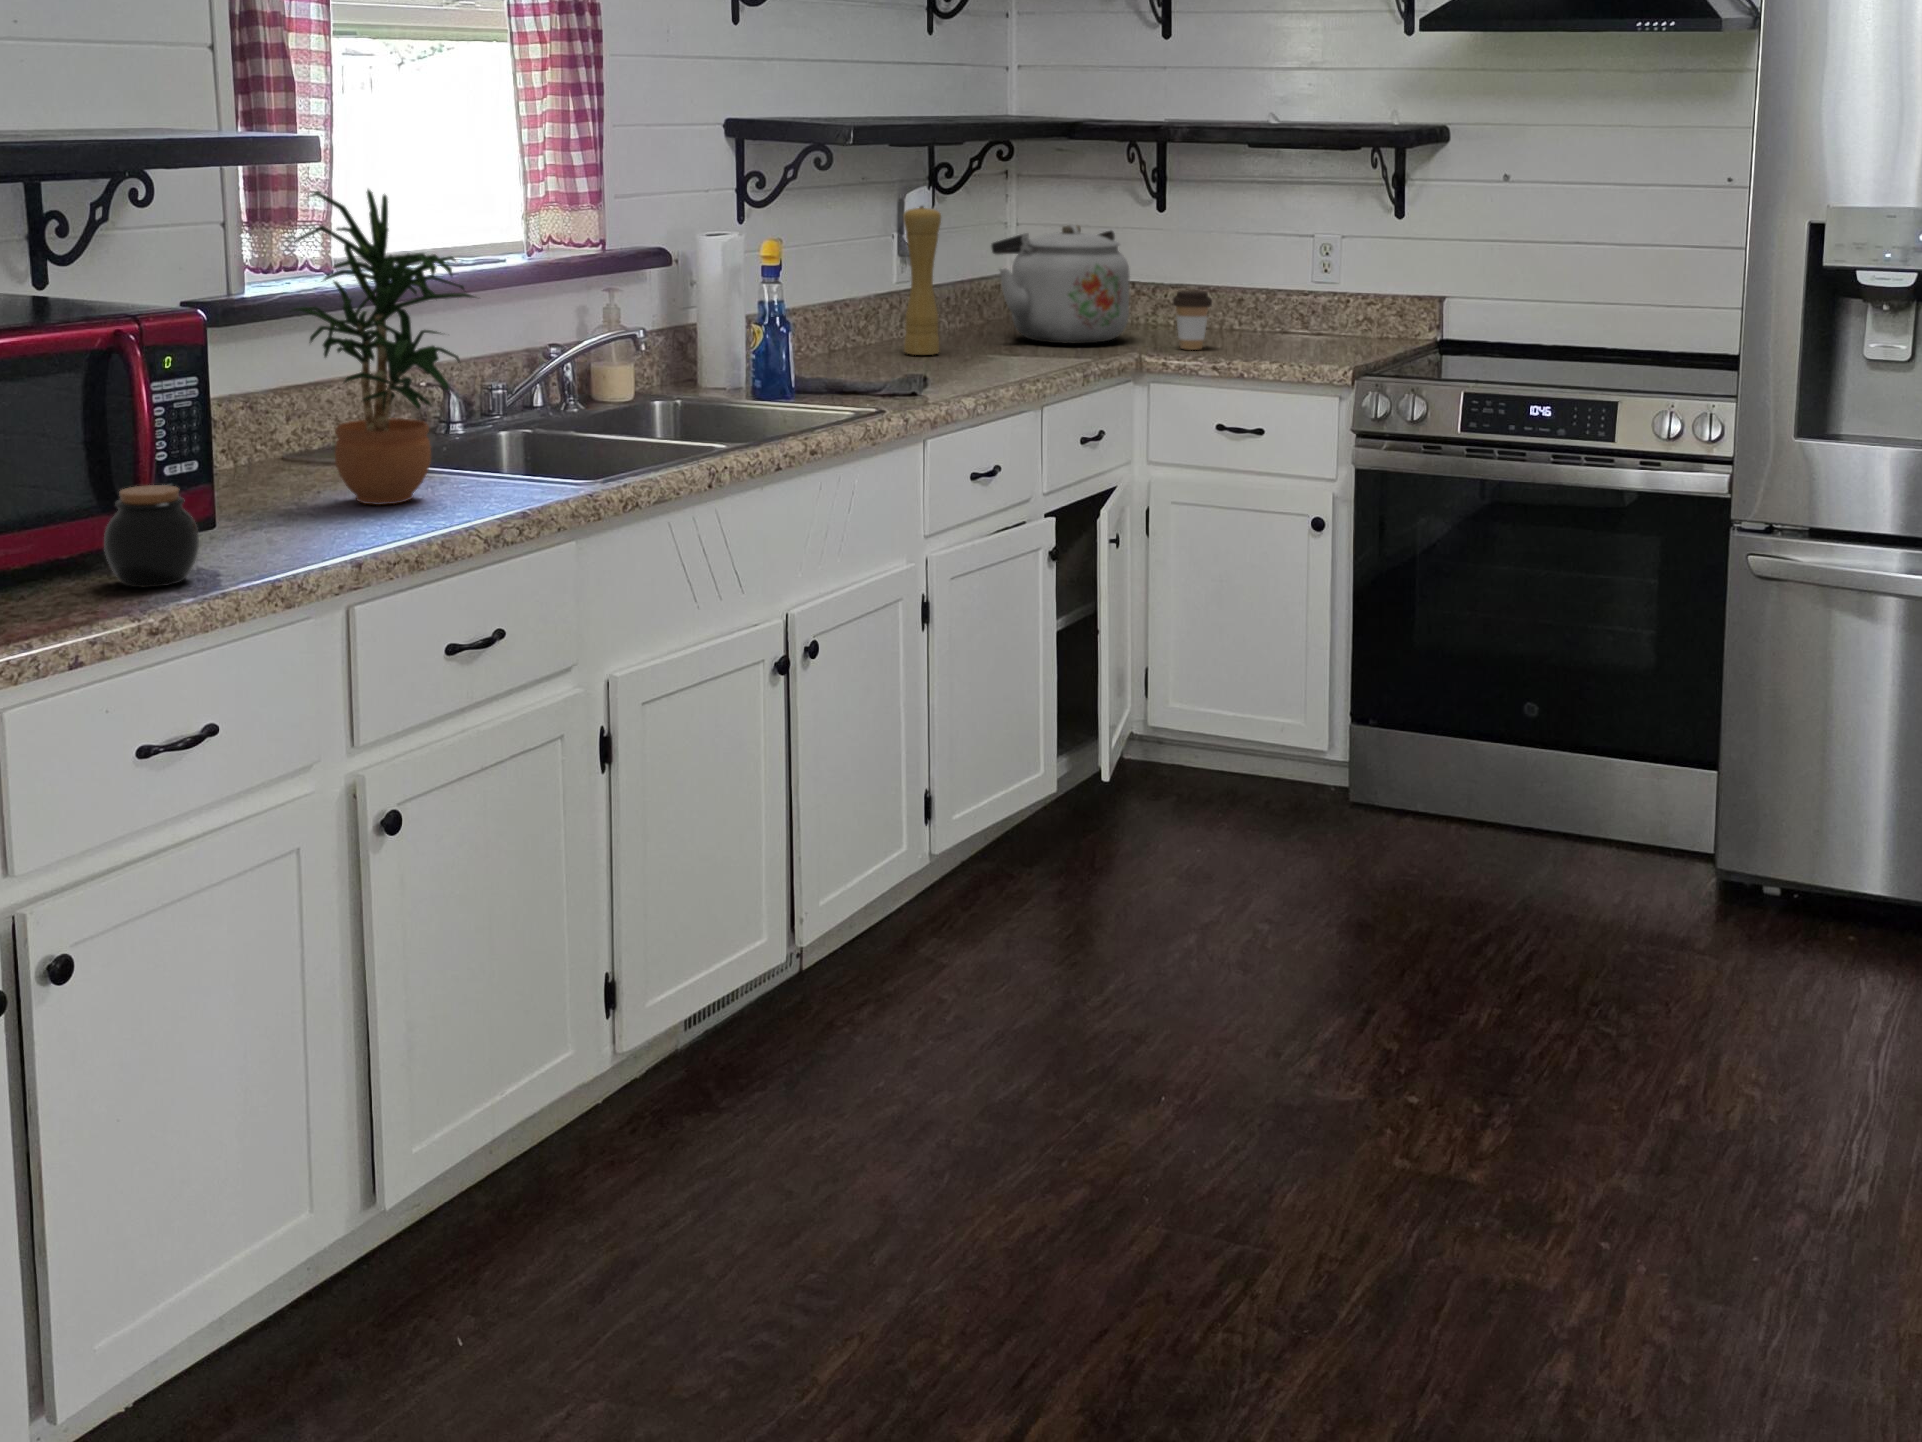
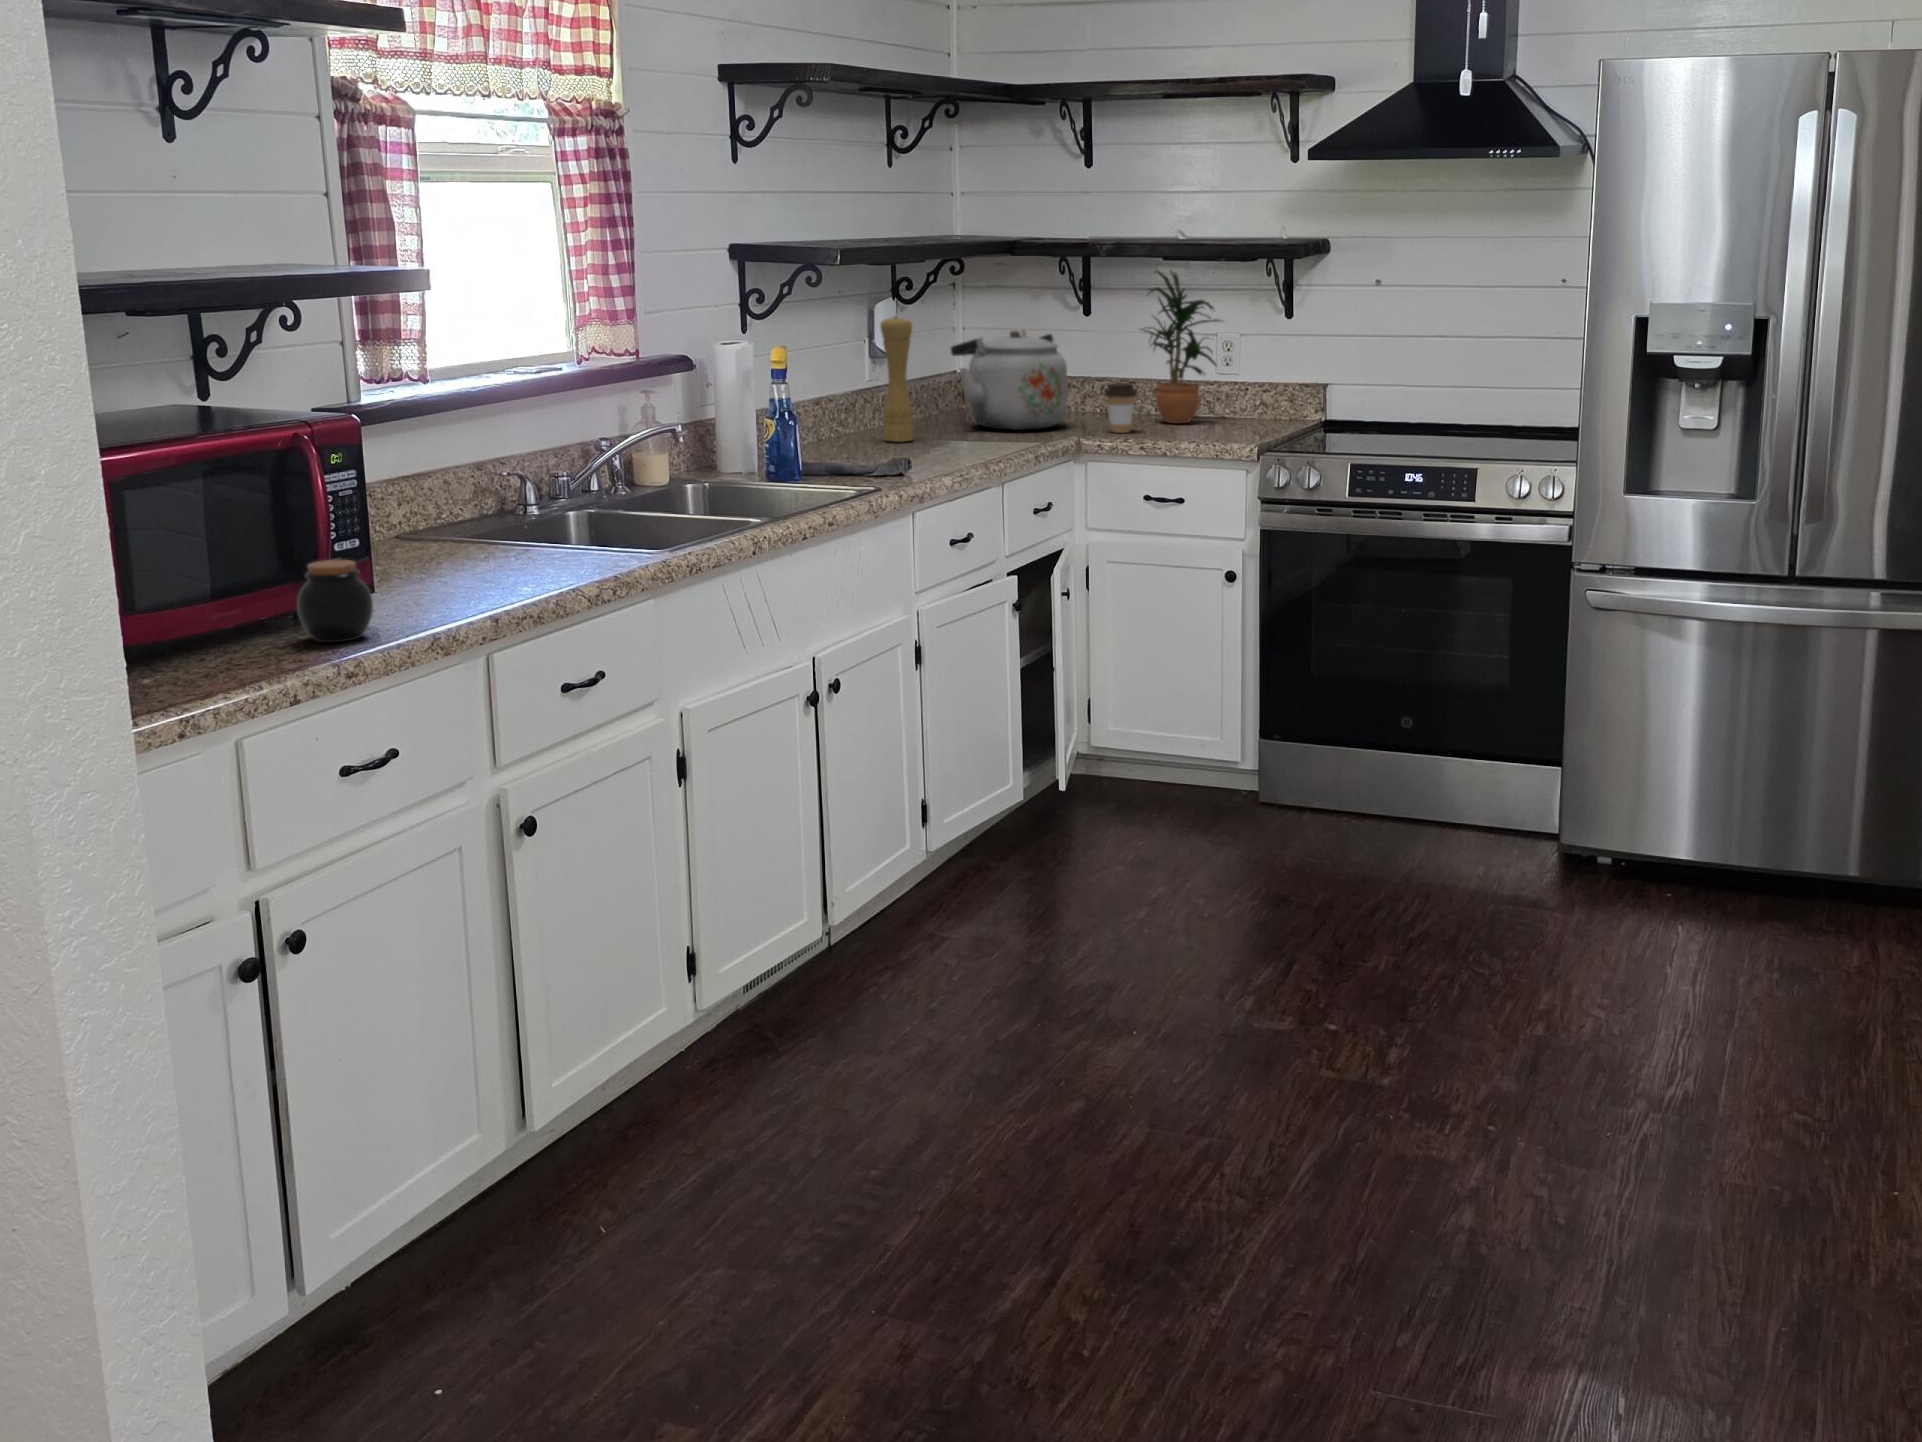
potted plant: present [293,190,475,505] -> present [1142,270,1220,423]

